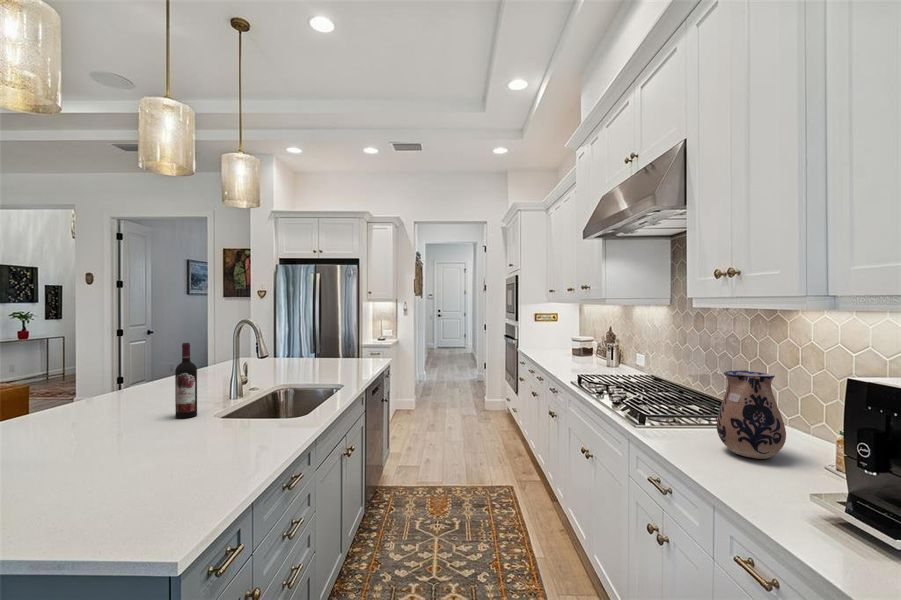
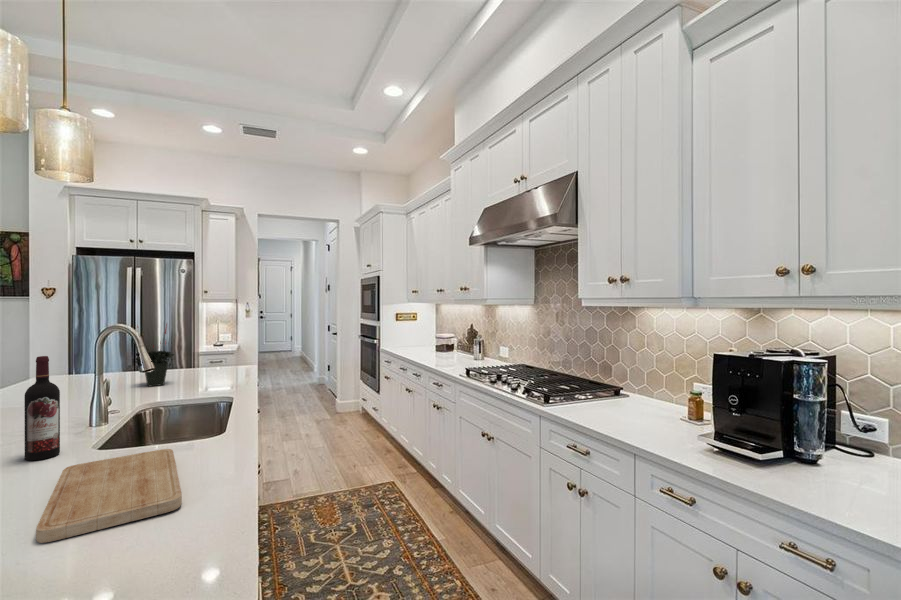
potted plant: none [289,319,316,371] -> present [135,324,174,386]
ceramic pitcher: present [717,370,786,459] -> none [613,351,659,416]
cutting board: none [125,422,253,477] -> present [36,449,182,543]

